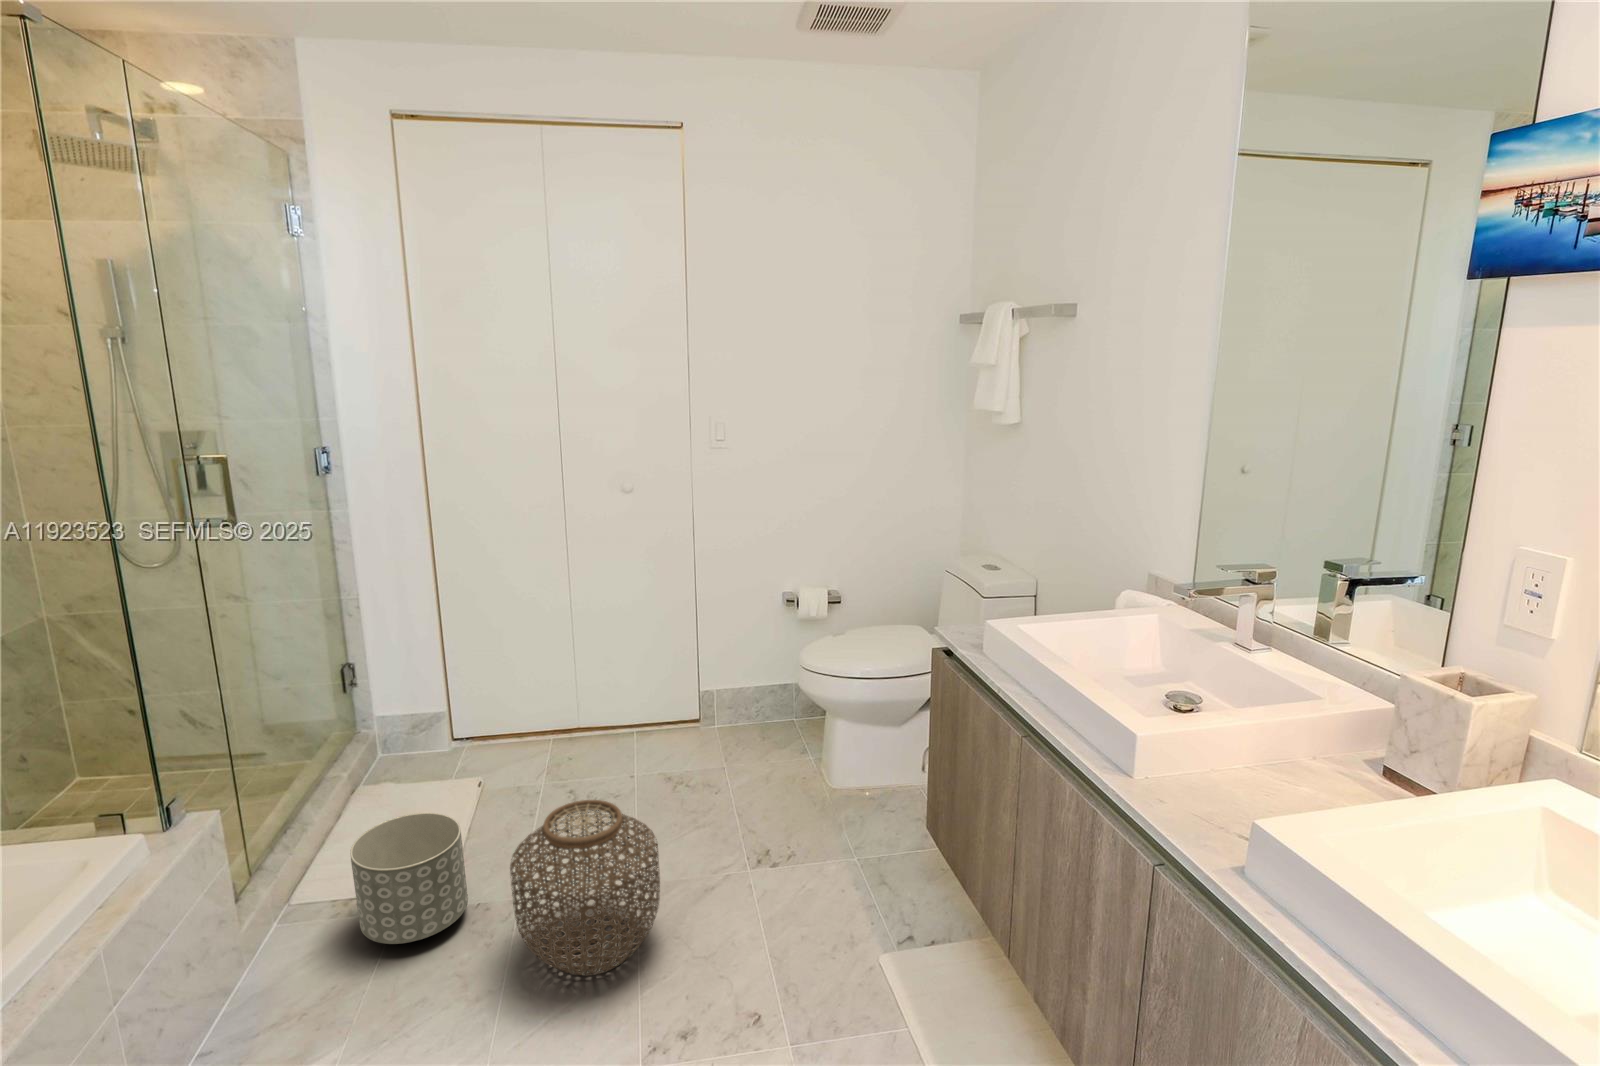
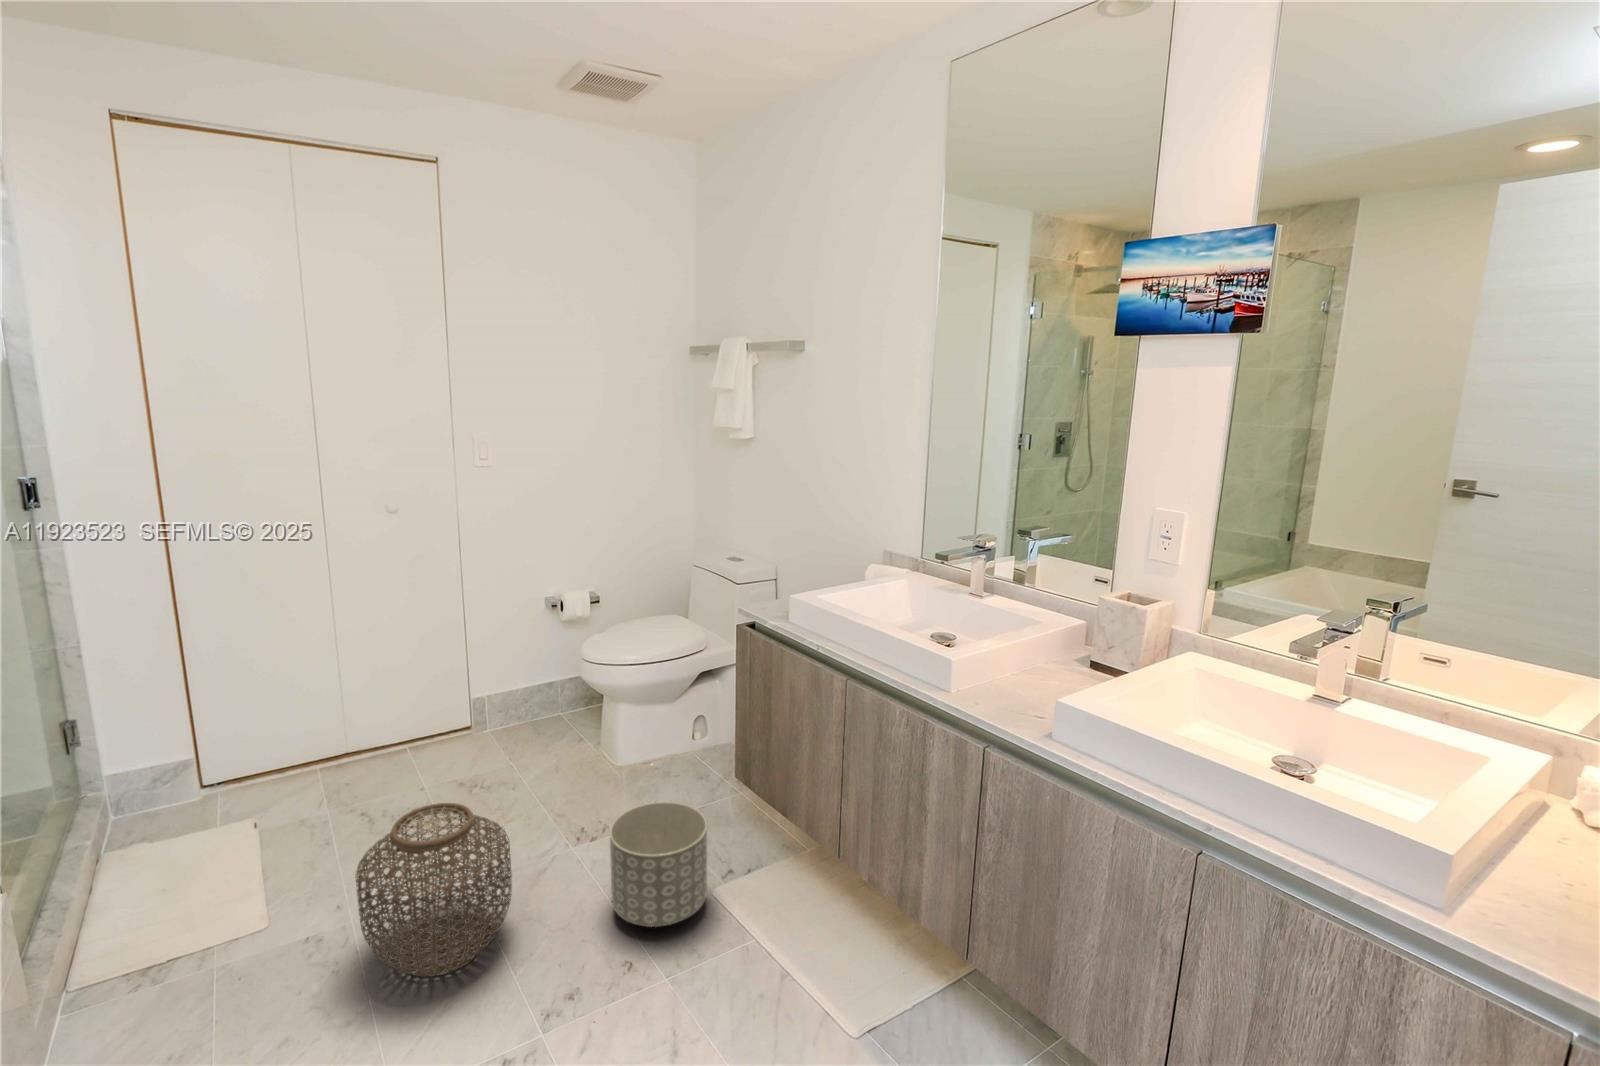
planter: present [350,813,468,944] -> present [610,802,707,927]

